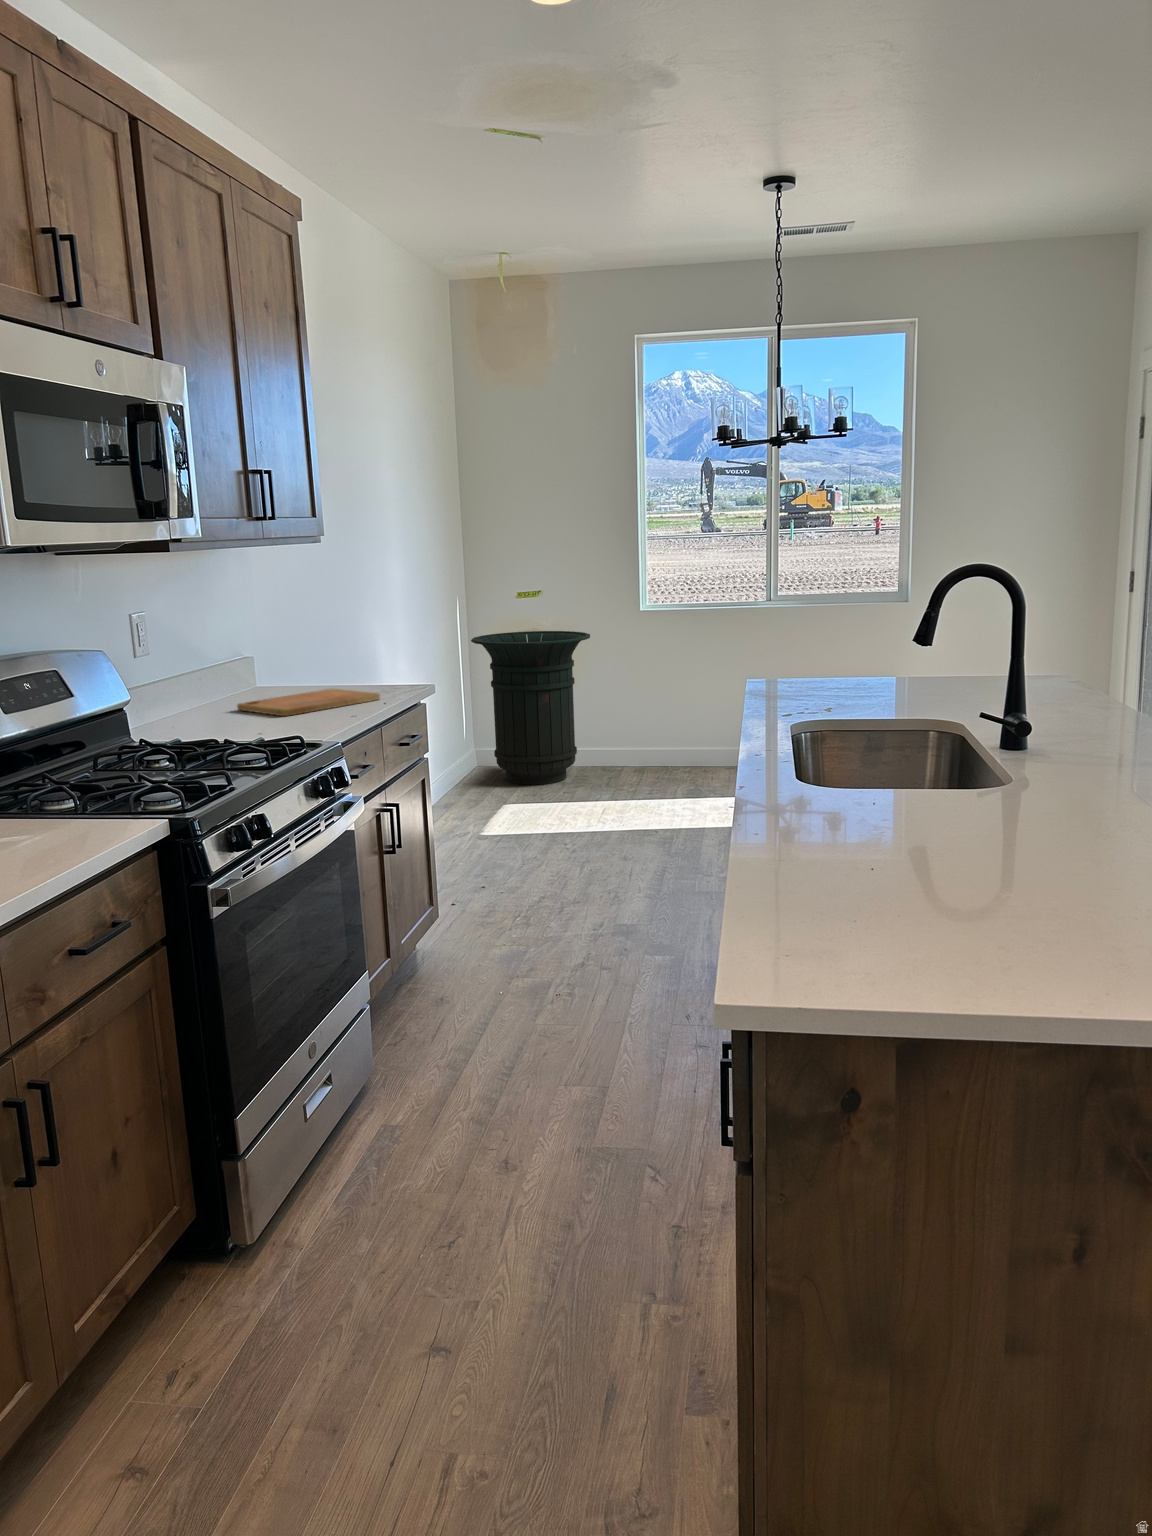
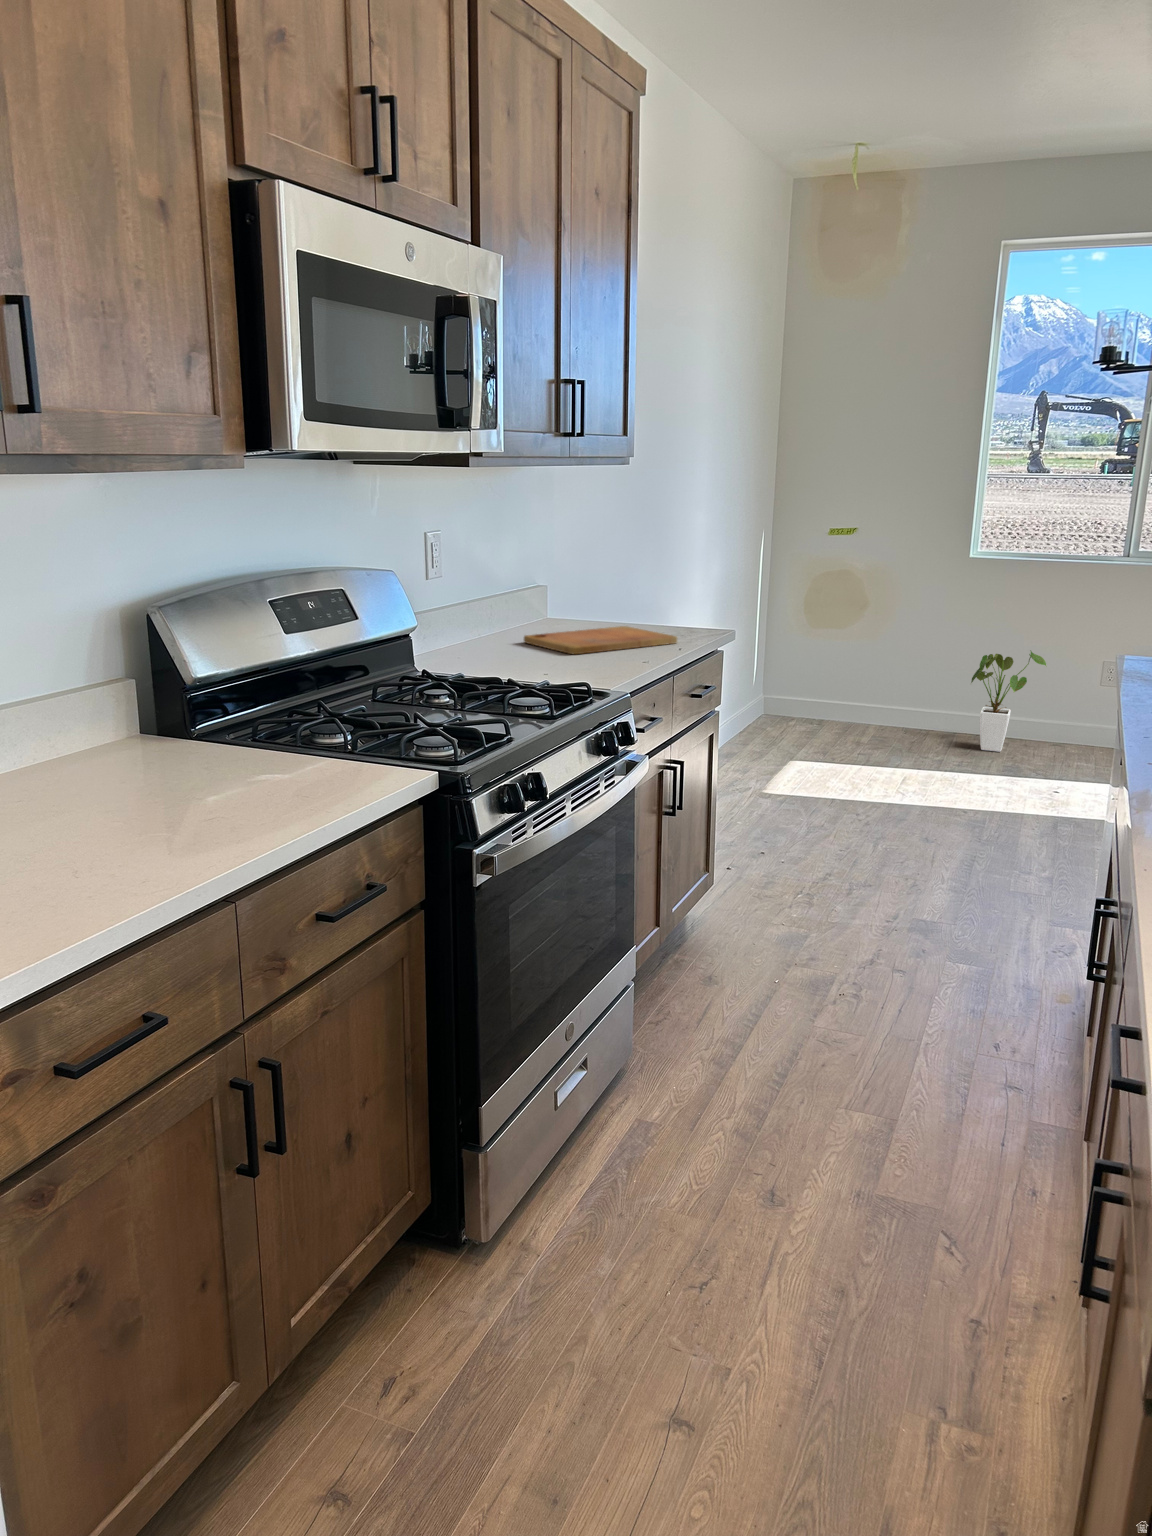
trash can: present [471,631,590,785] -> none [774,572,910,743]
house plant: none [651,687,713,777] -> present [971,651,1046,752]

